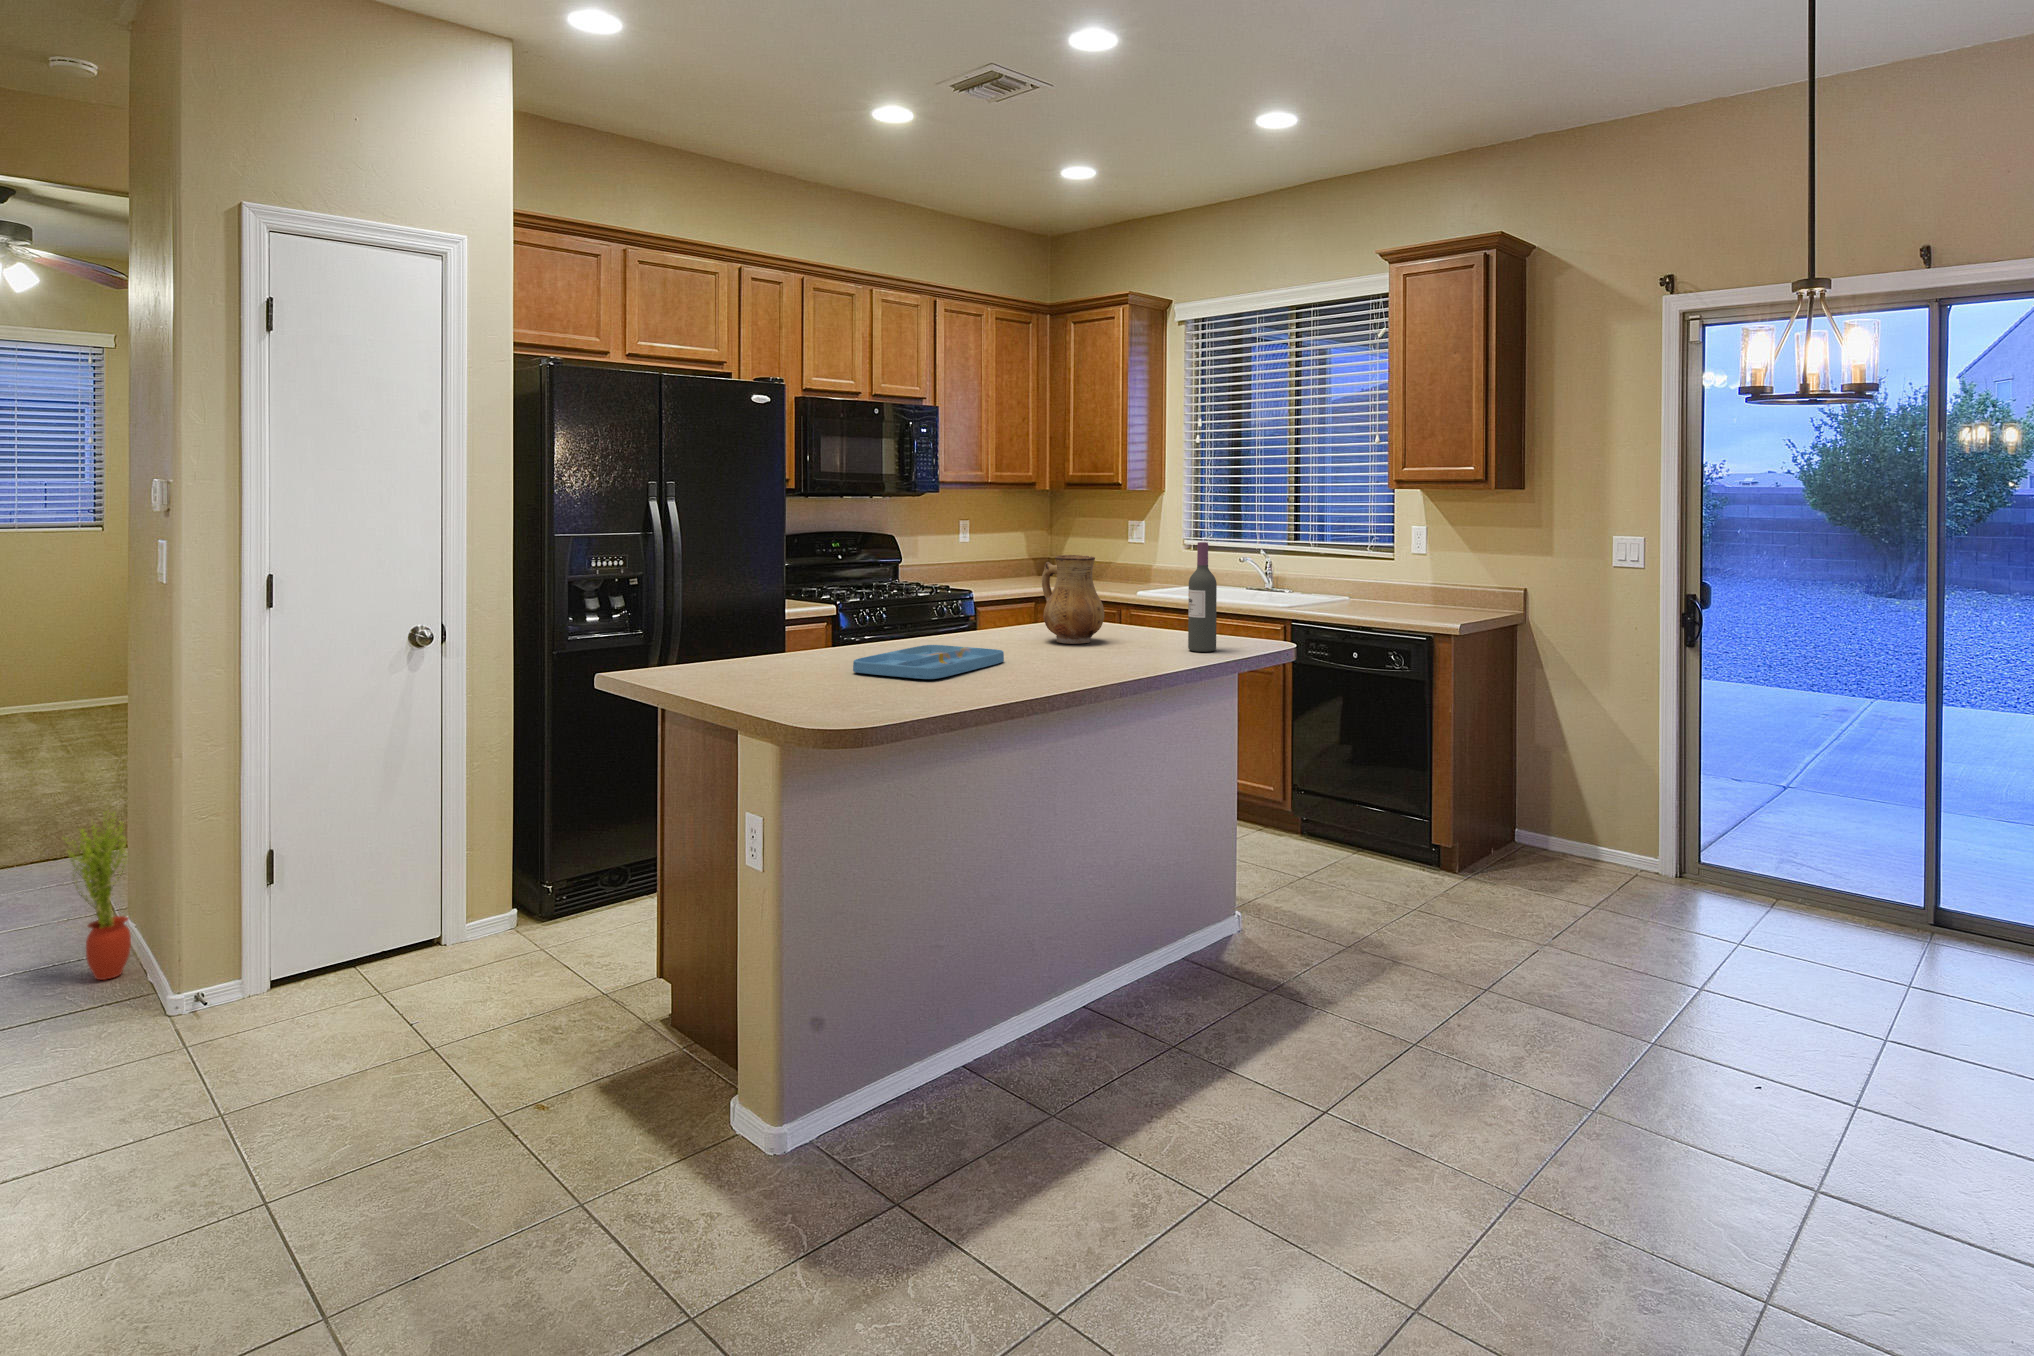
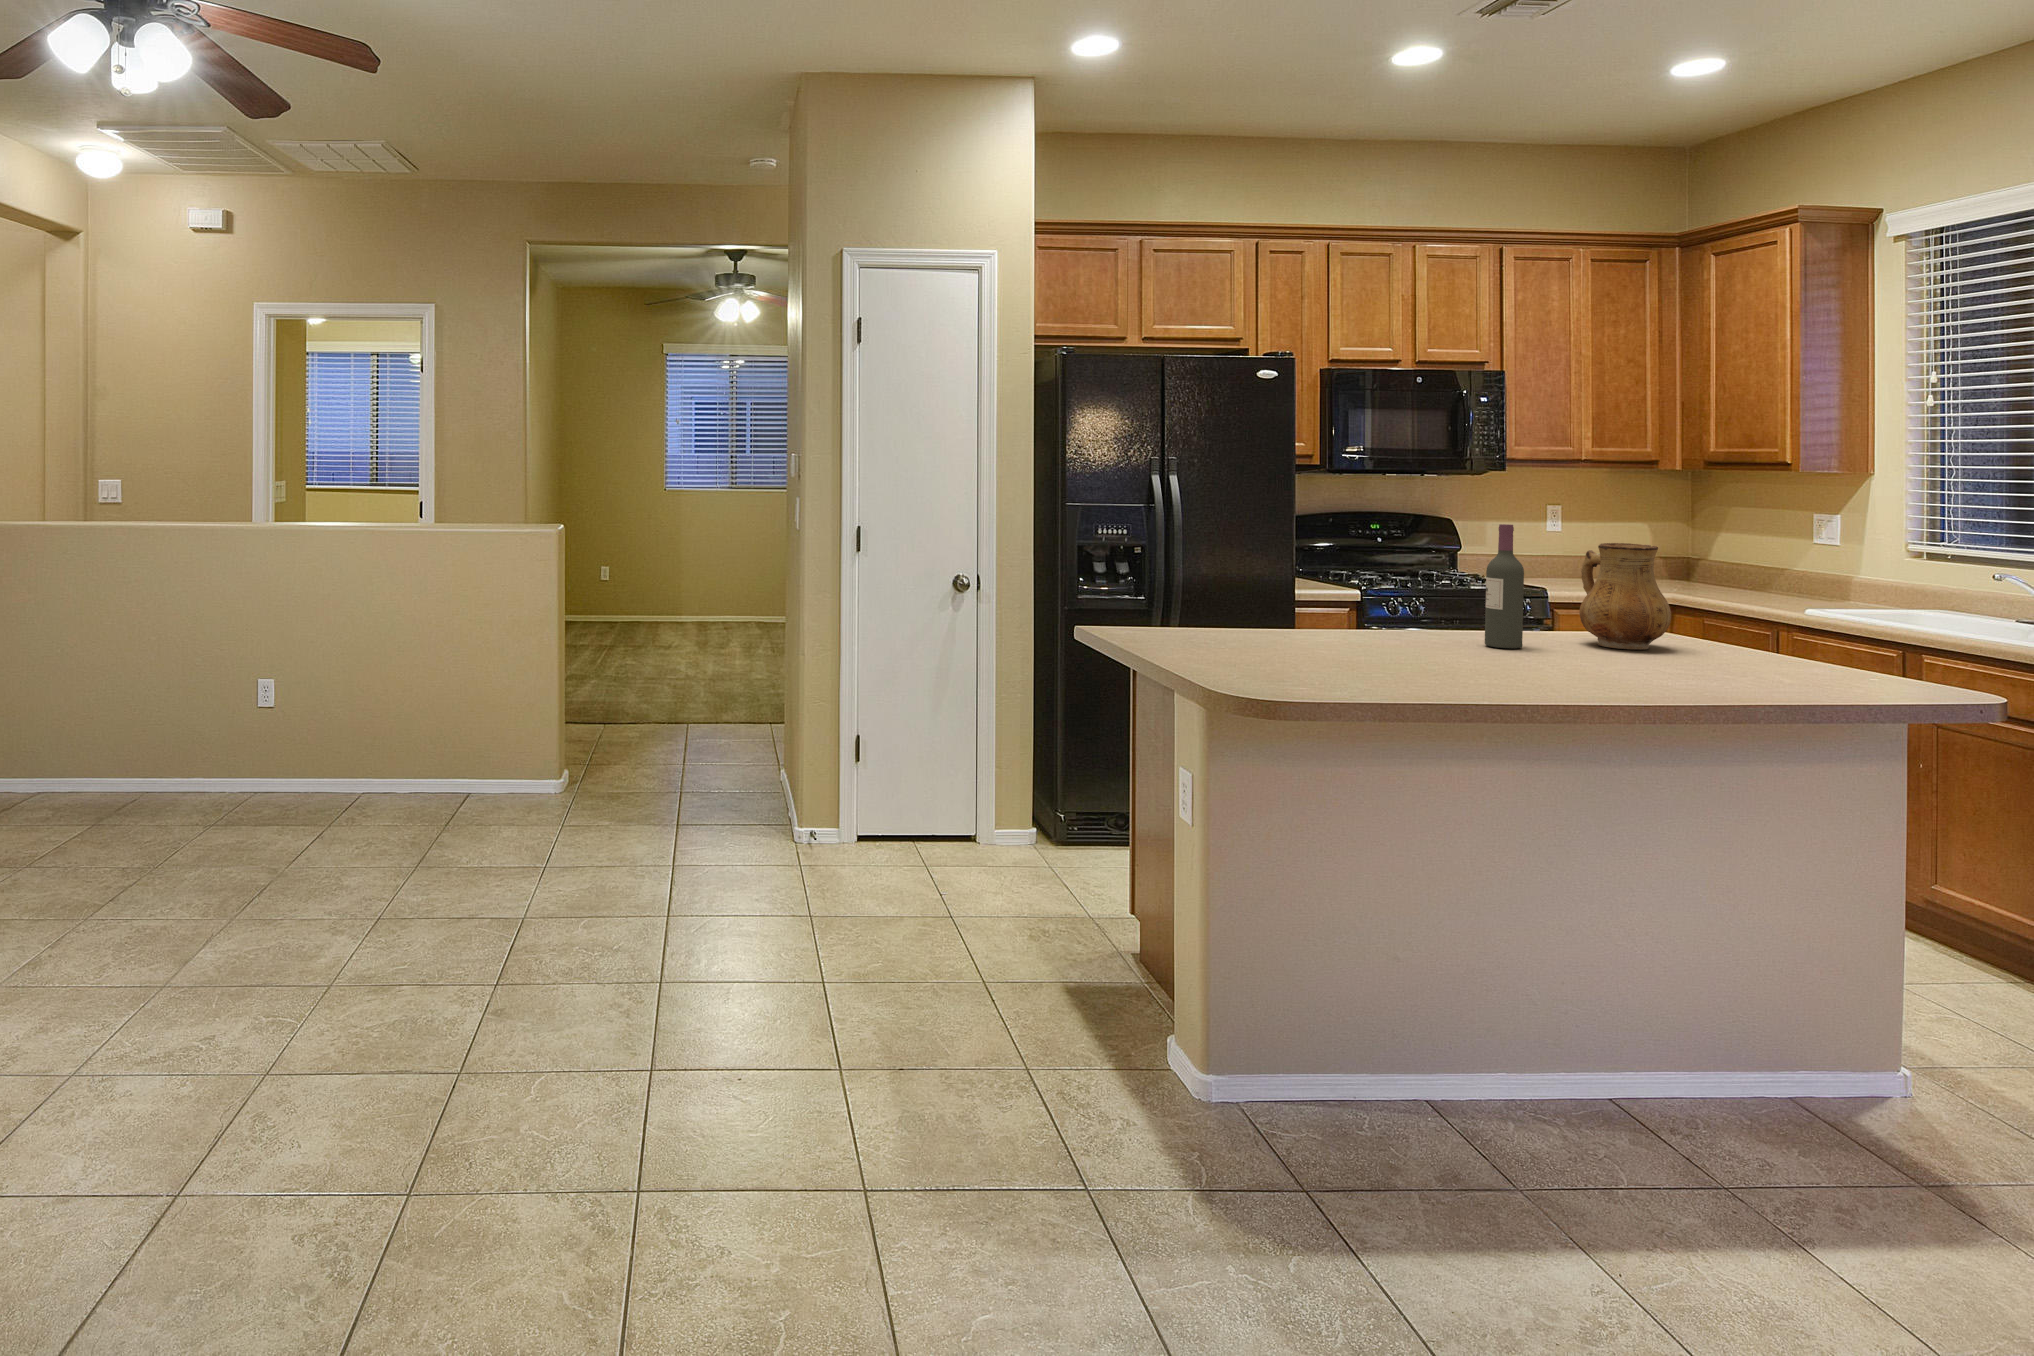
wine bottle: present [1188,542,1217,652] -> present [1485,524,1524,649]
tray: present [853,645,1004,679] -> none [1312,632,1504,666]
potted plant: present [65,812,131,980] -> none [743,692,778,809]

